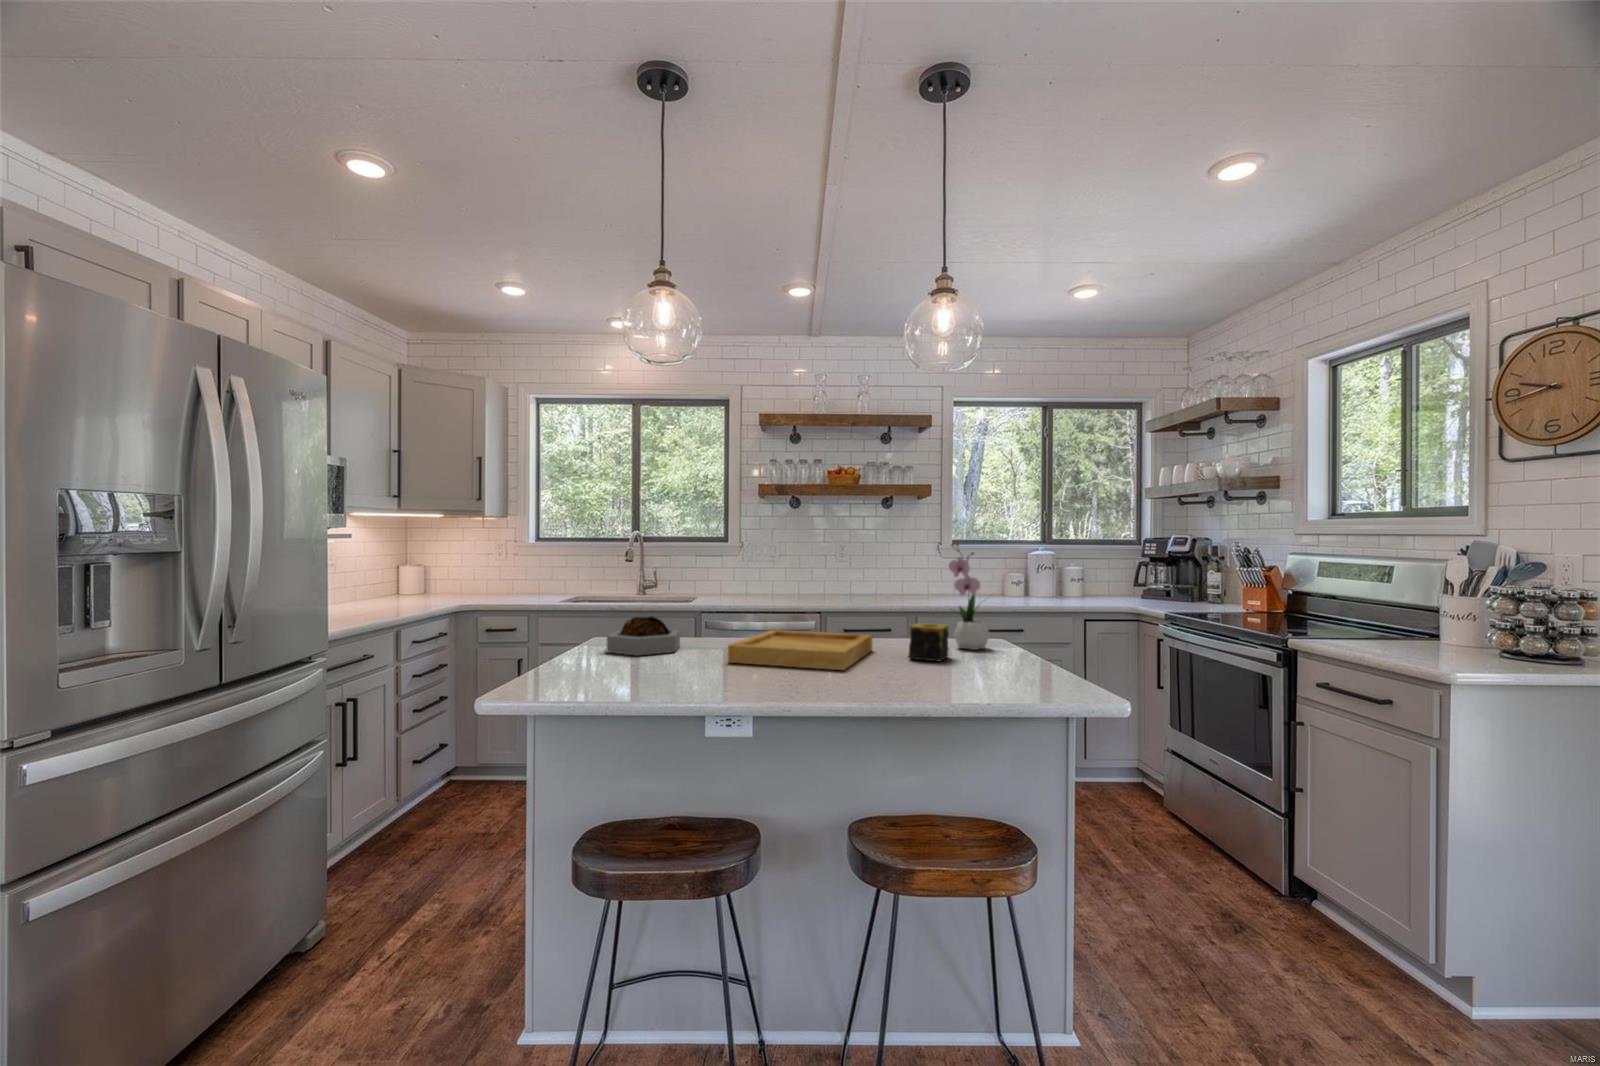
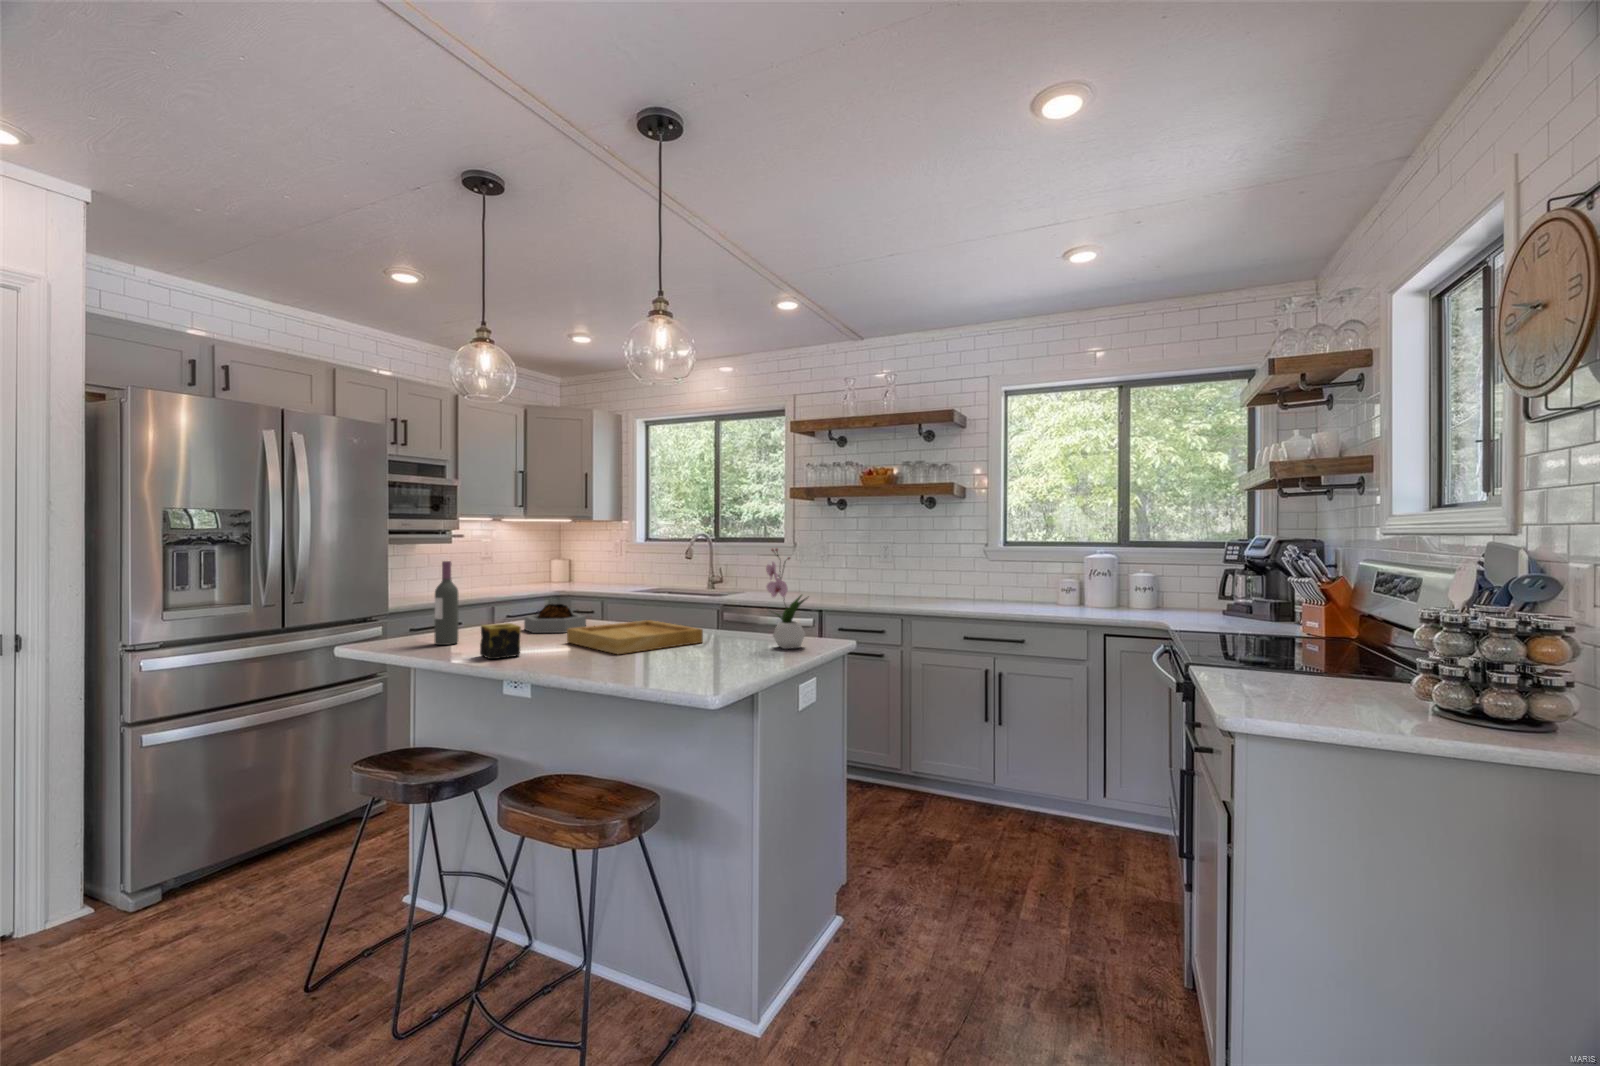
wine bottle: none [560,563,591,680] -> present [434,561,458,645]
candle: present [909,623,949,661] -> present [480,623,521,659]

